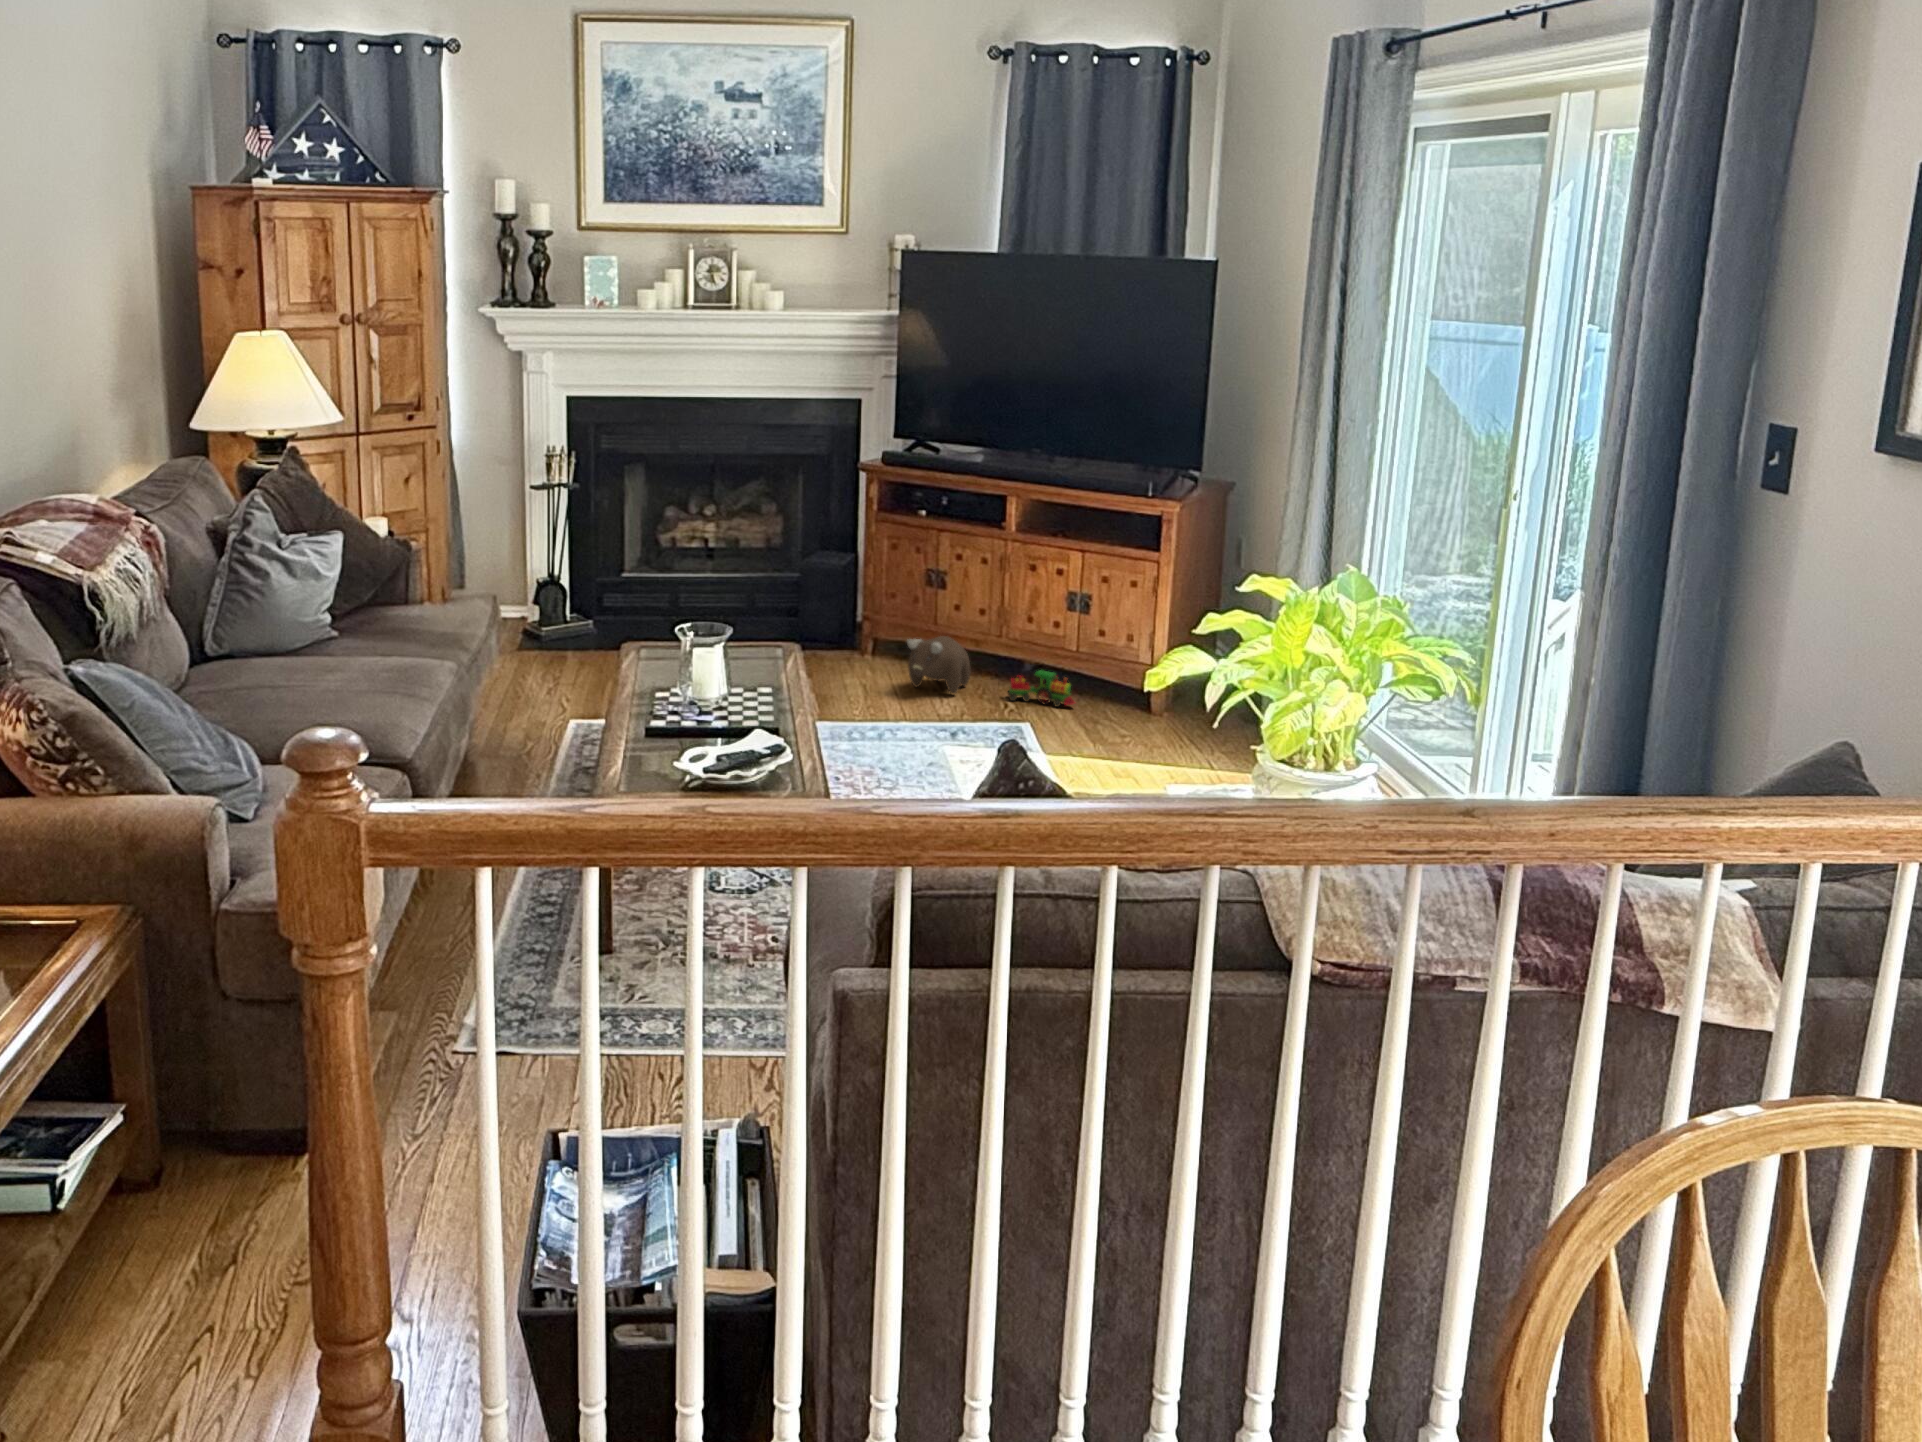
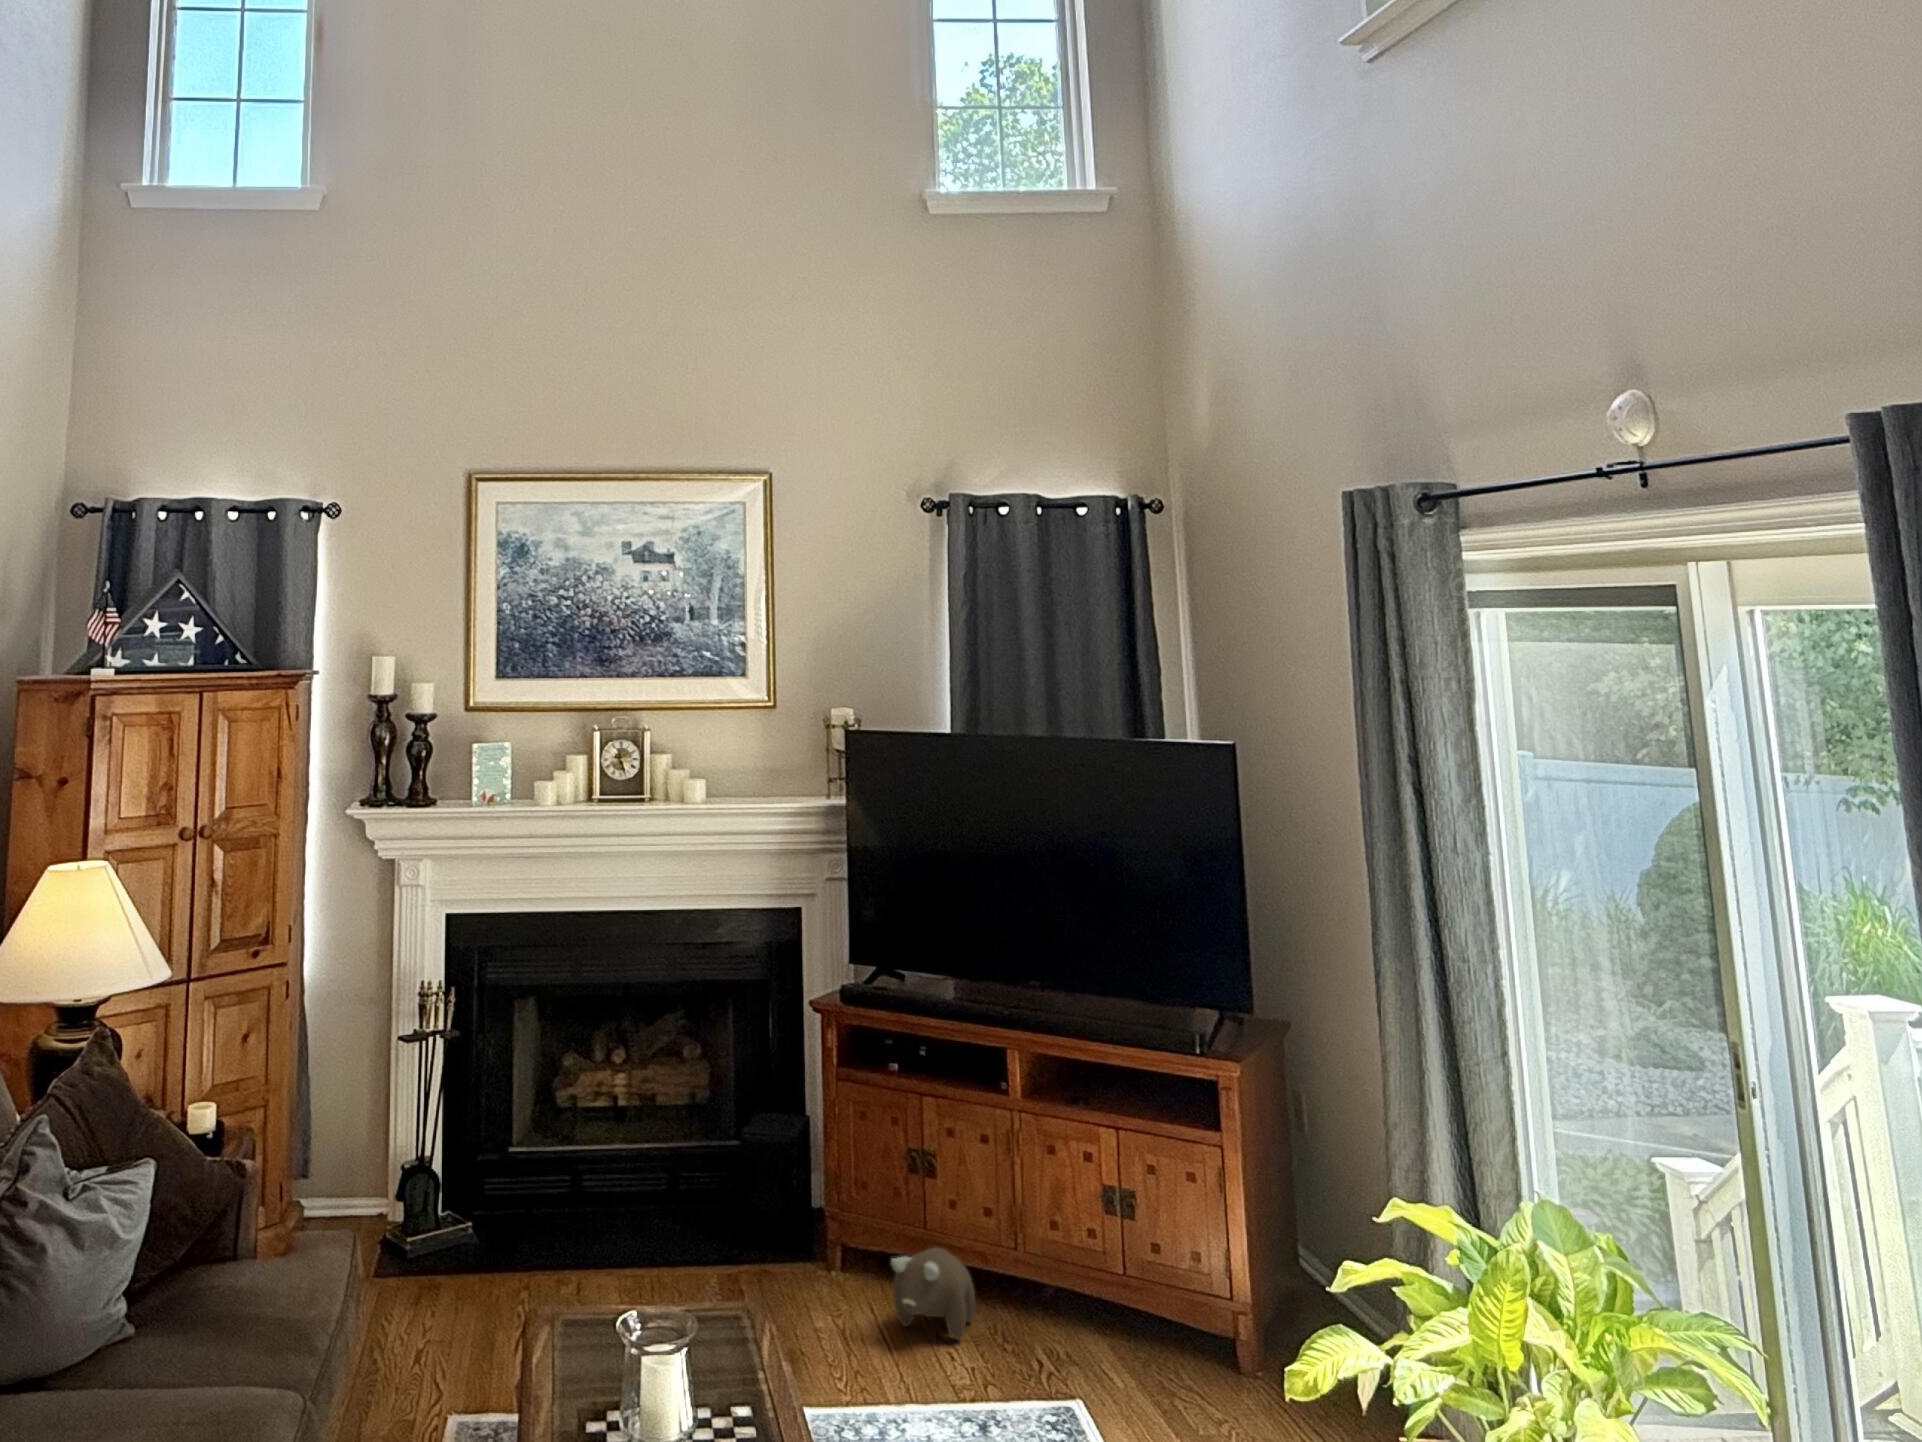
toy train: present [1008,670,1075,707] -> none [1029,1299,1126,1359]

